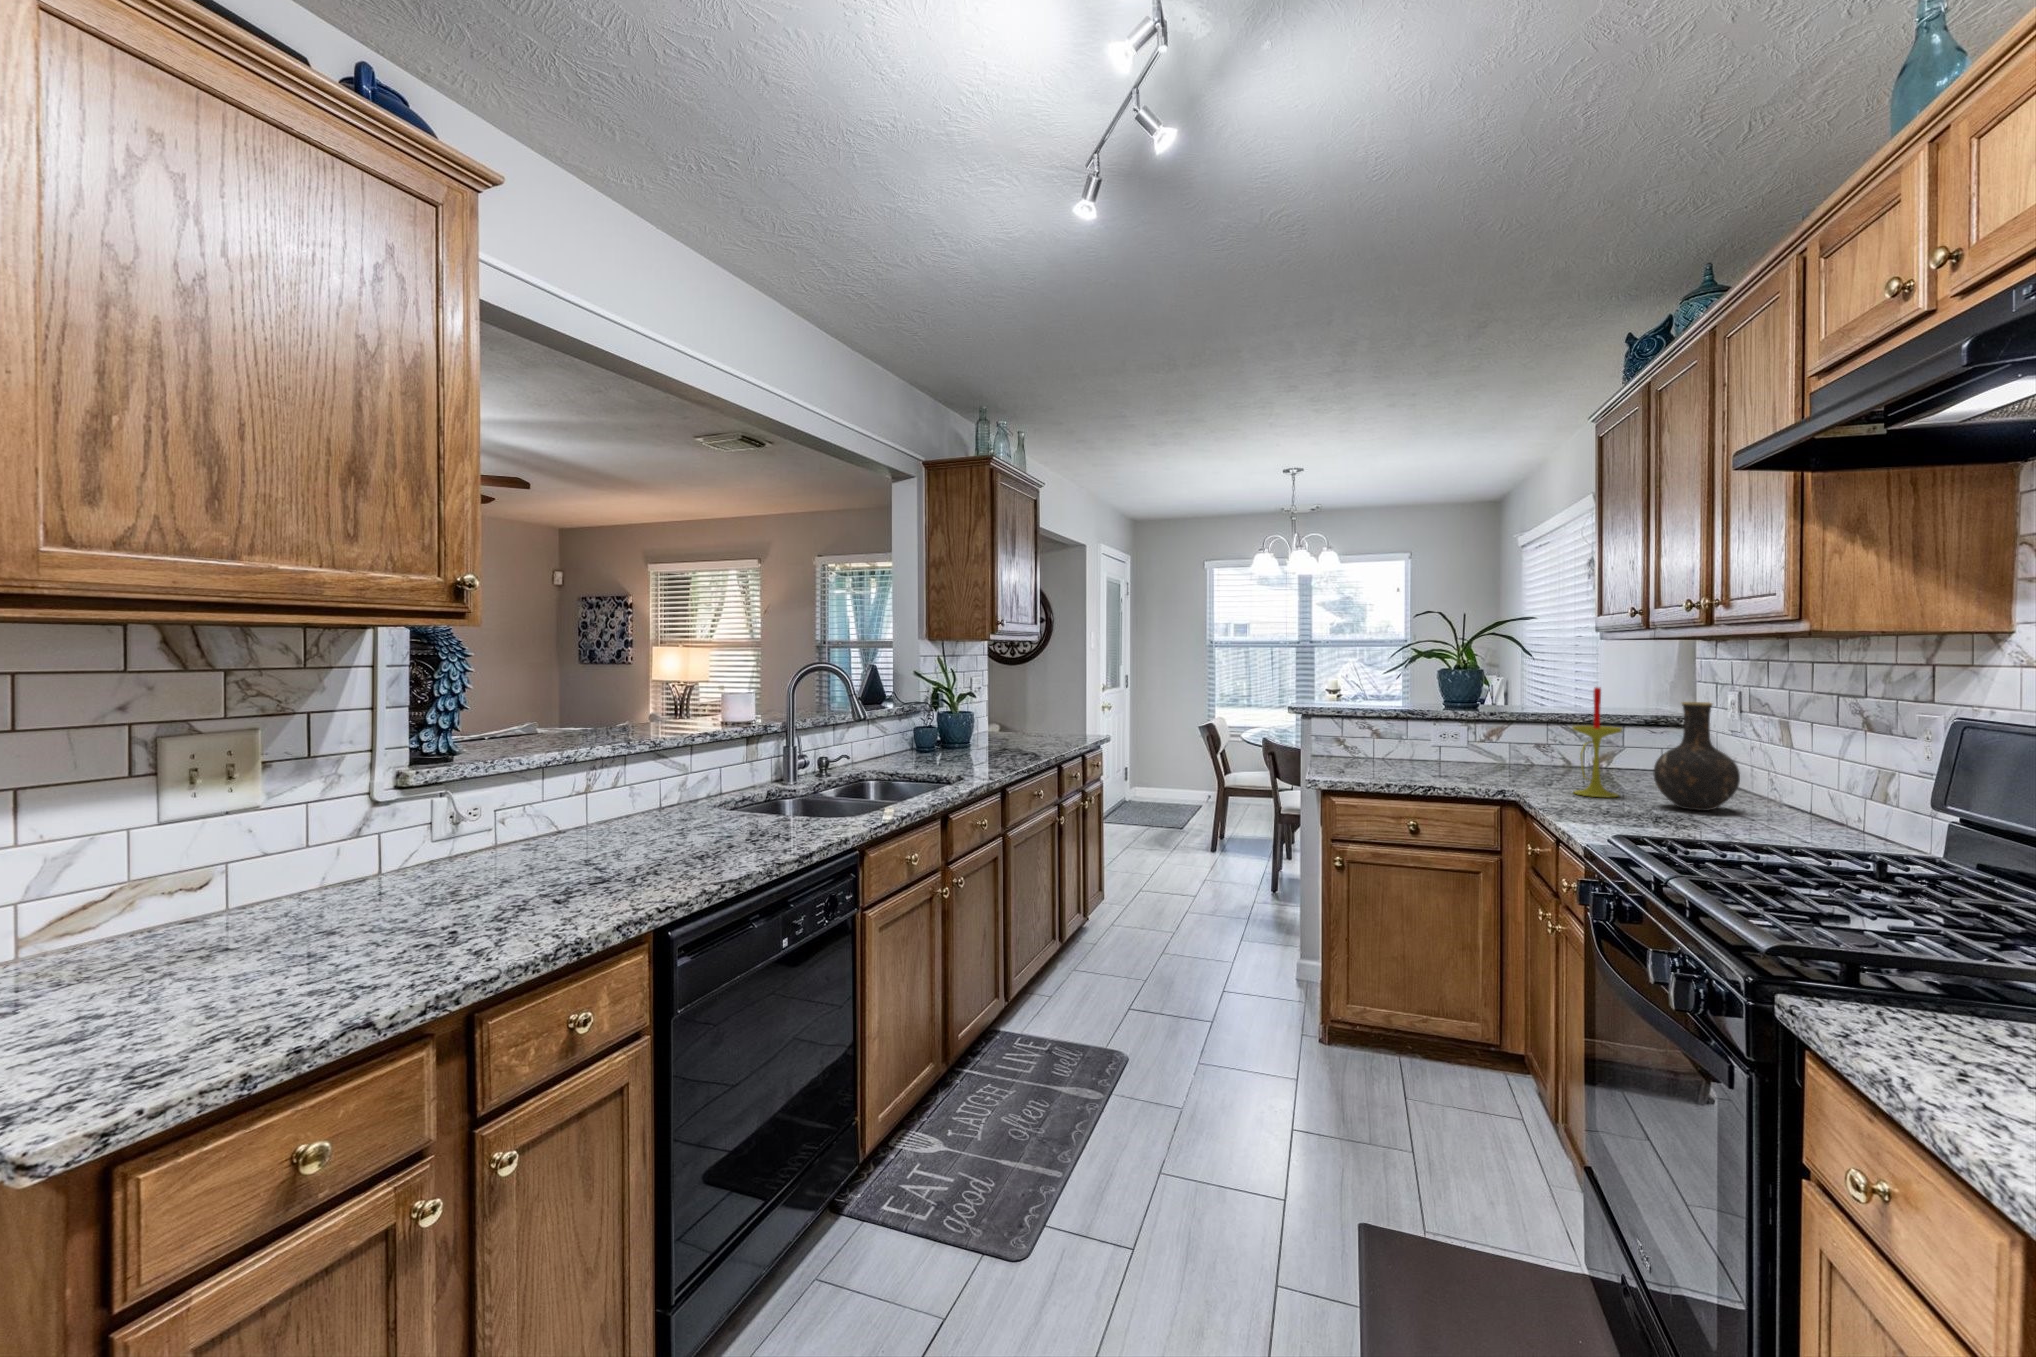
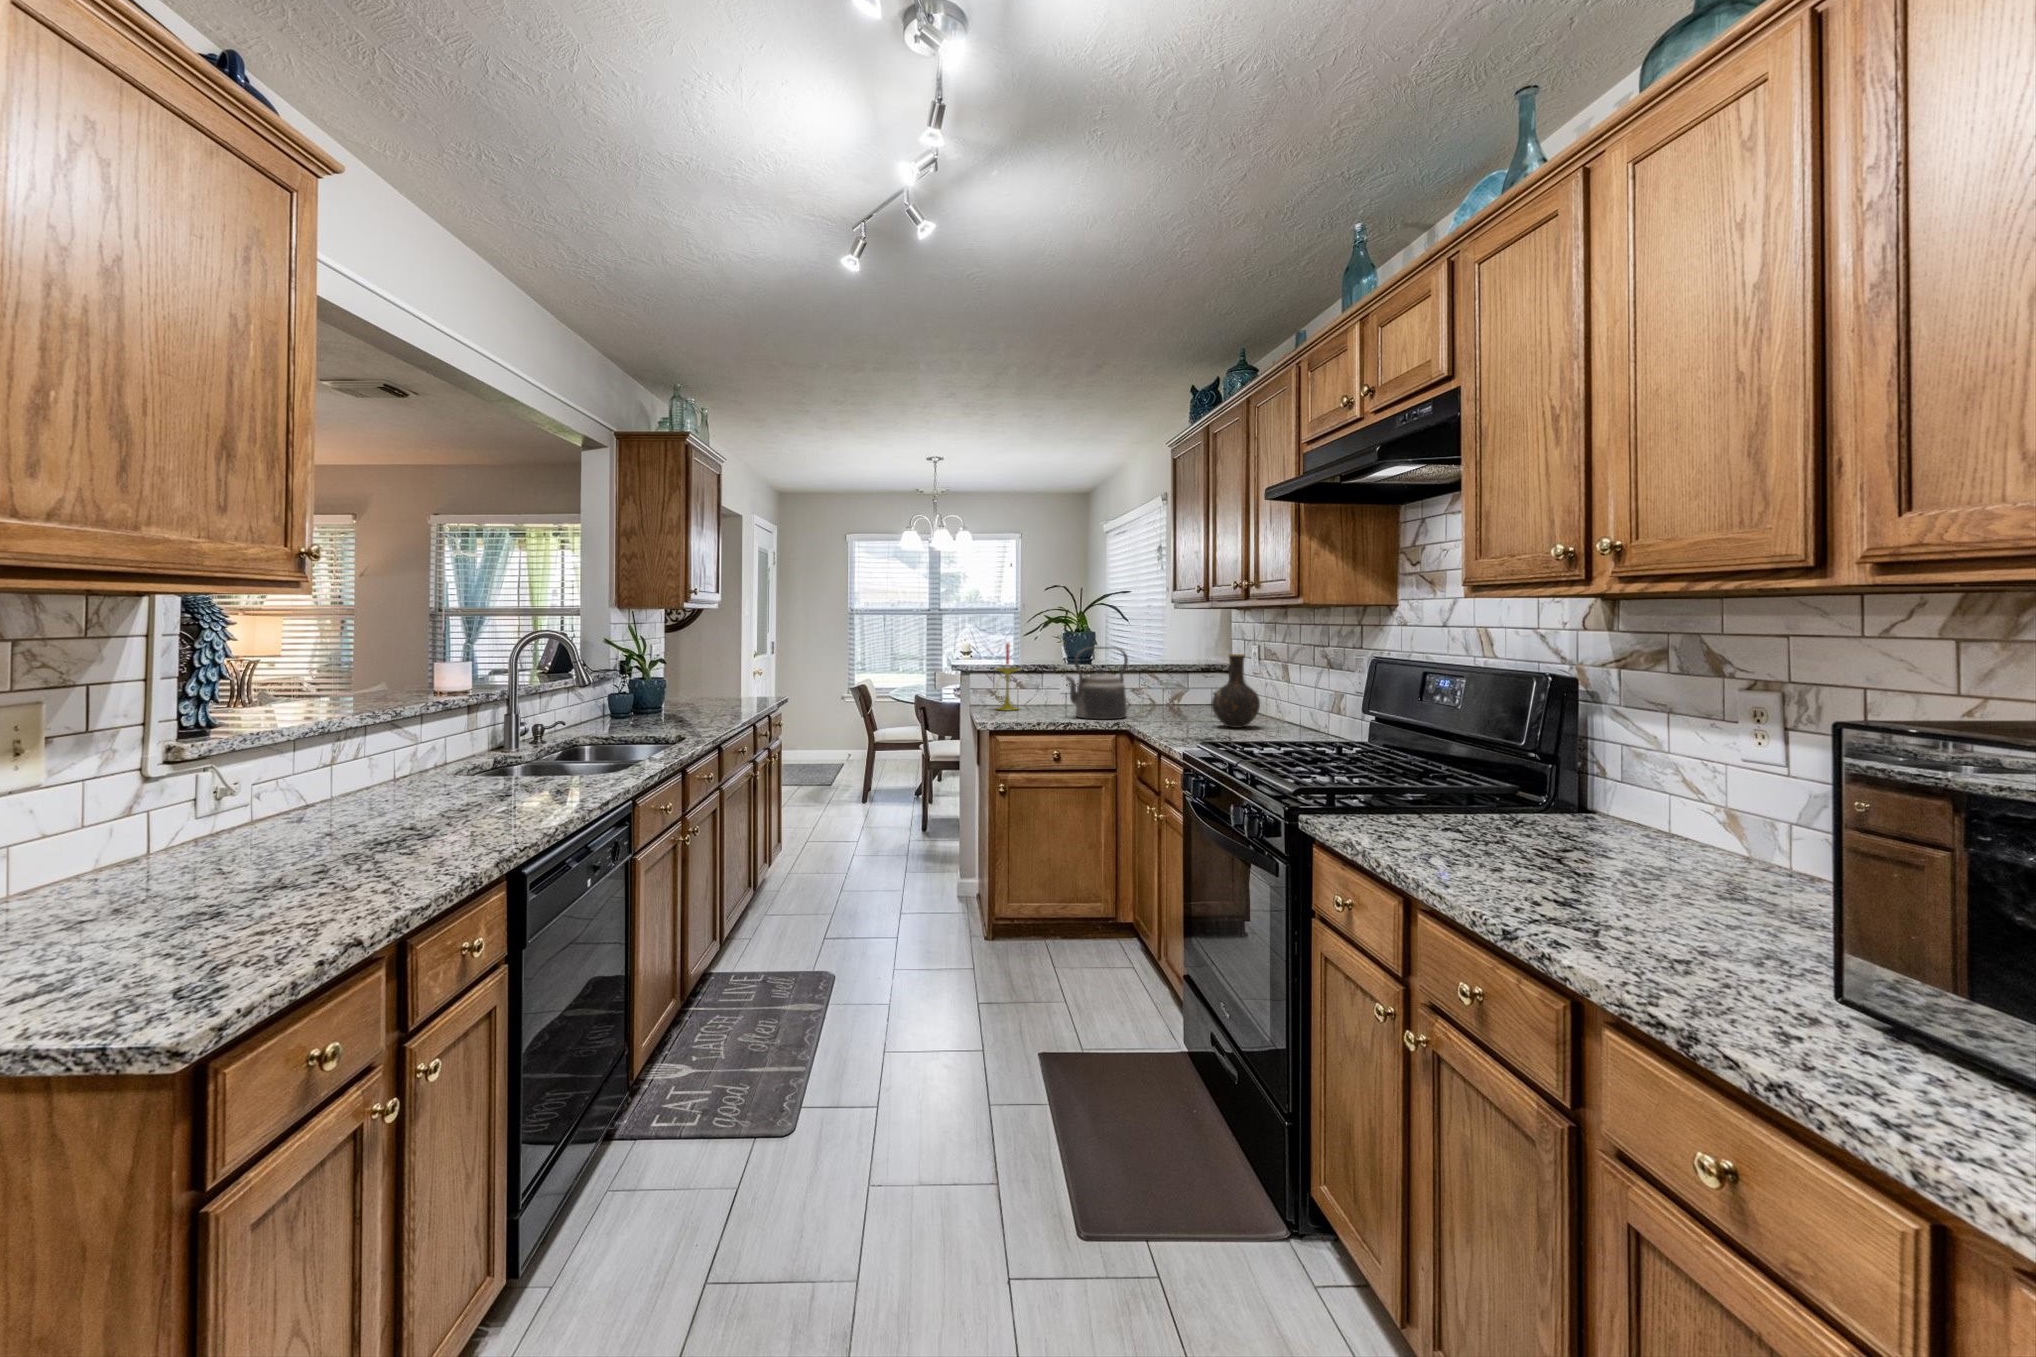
candle: present [1572,687,1622,797] -> present [996,643,1019,710]
kettle: none [1428,688,1522,784] -> present [1066,647,1128,720]

